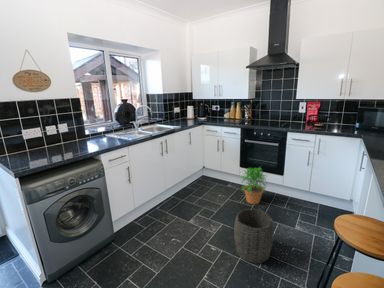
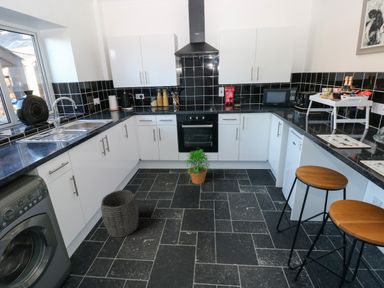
woven basket: present [234,209,274,263] -> present [101,190,138,237]

